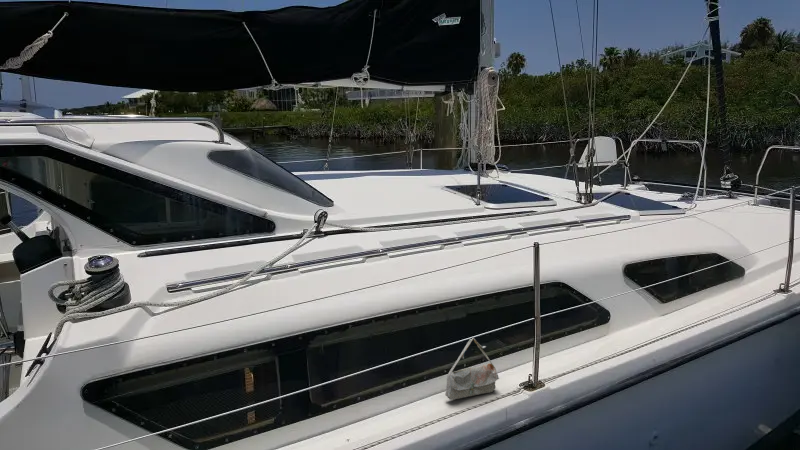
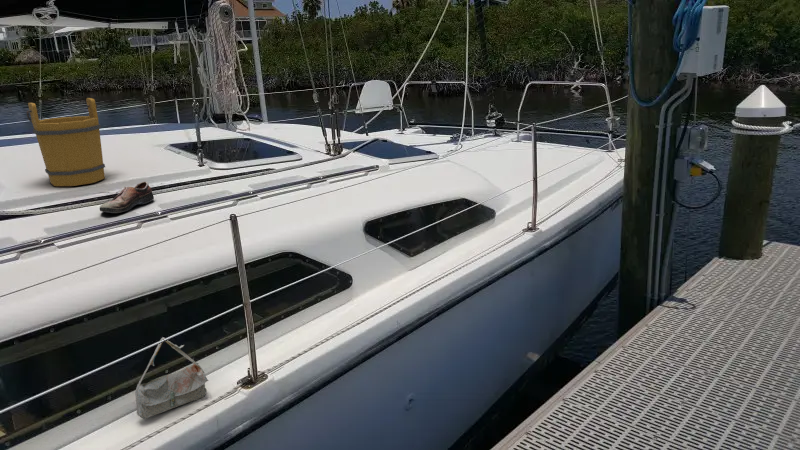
bucket: none [364,145,412,212] -> present [27,98,105,186]
shoe: none [414,213,449,236] -> present [100,182,154,213]

